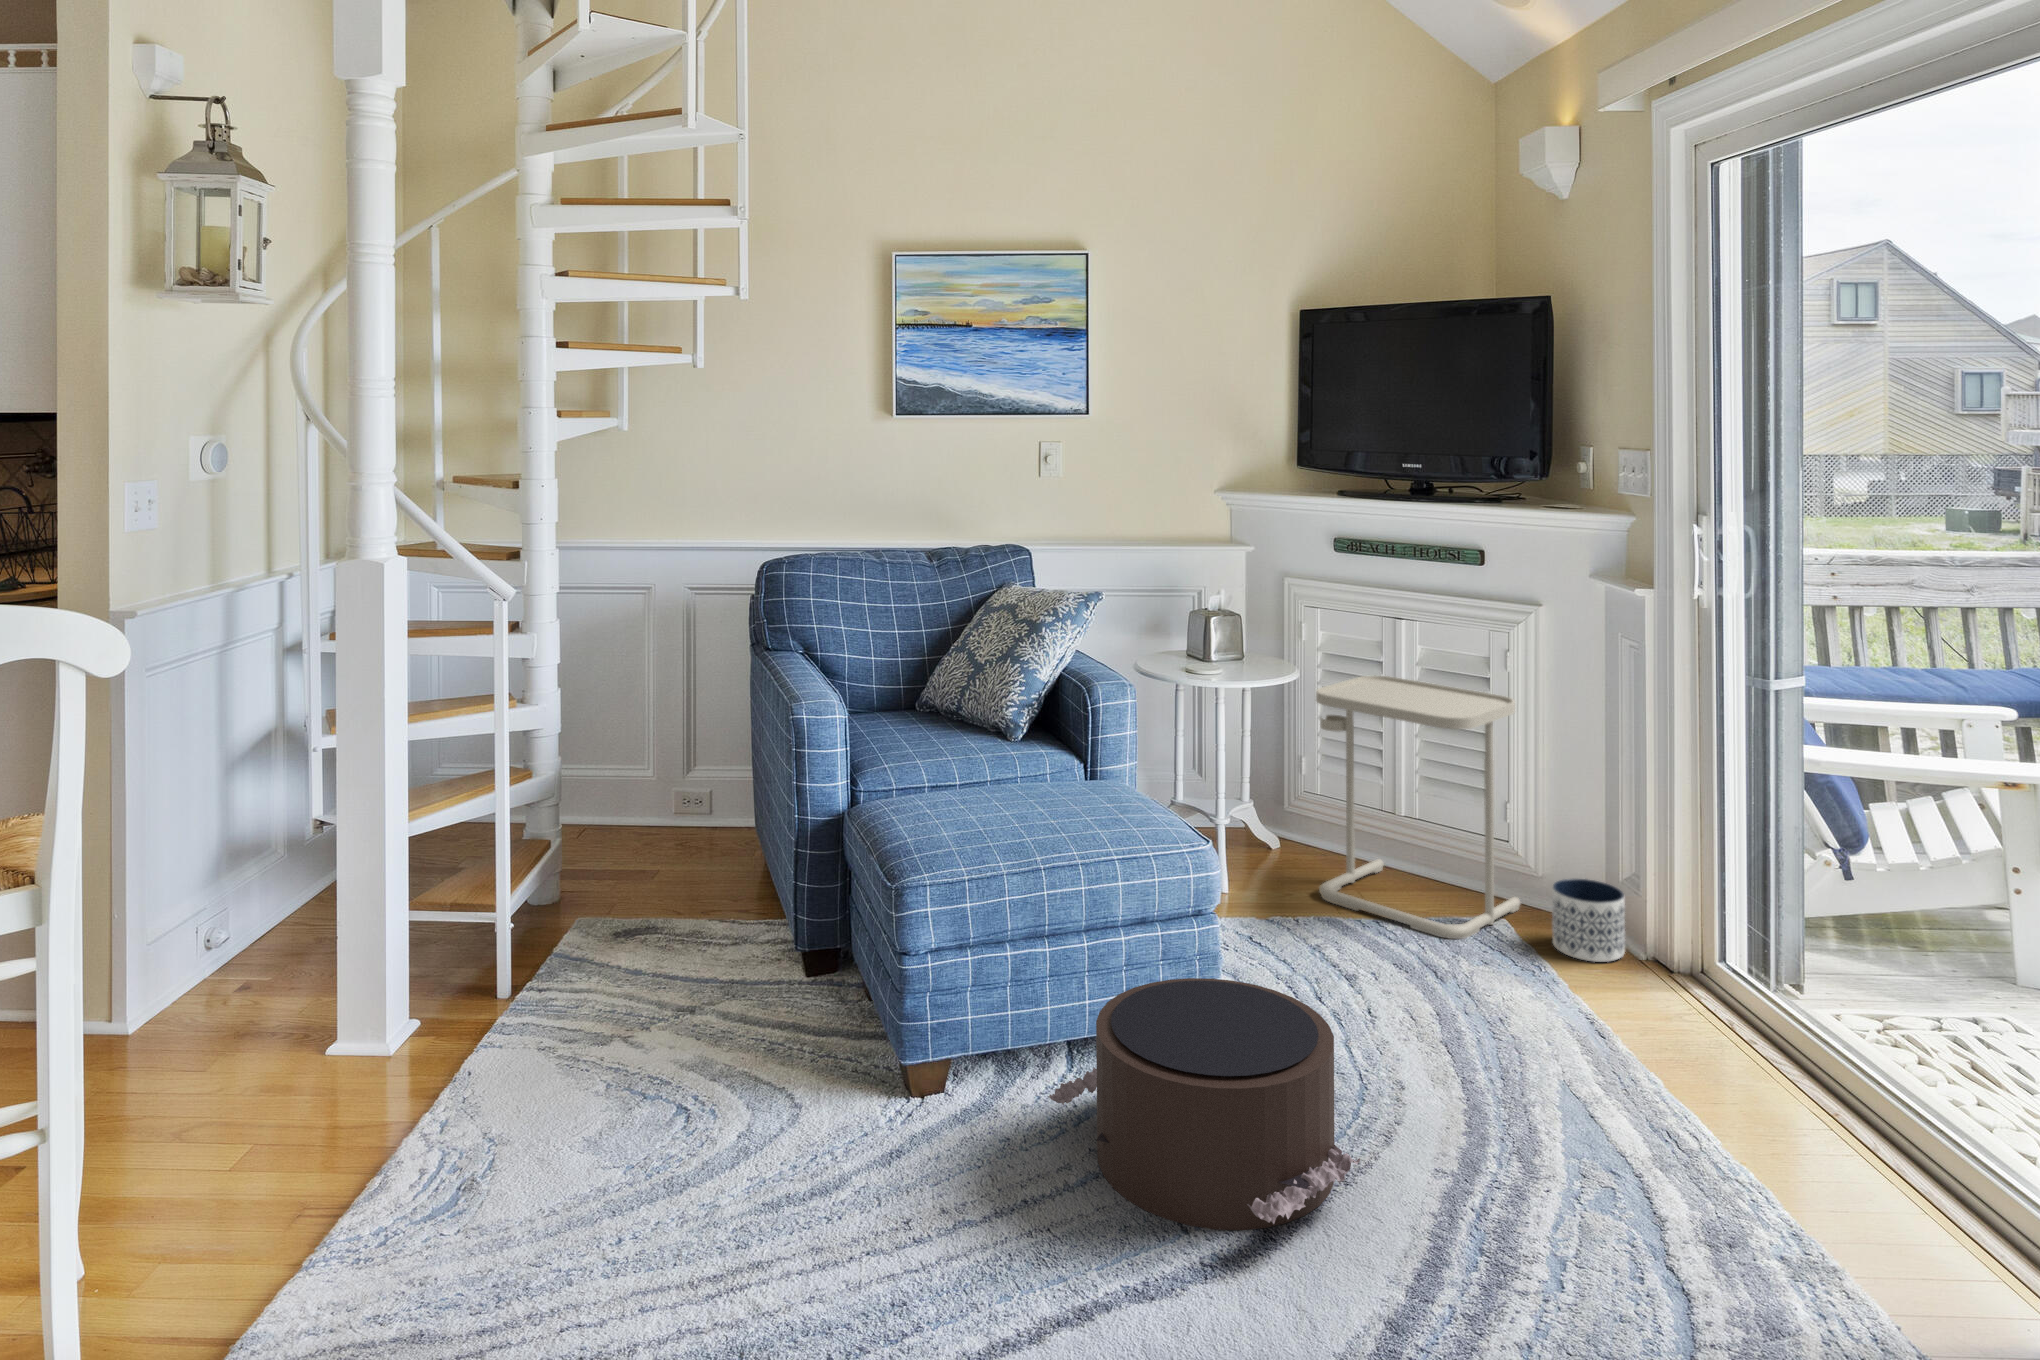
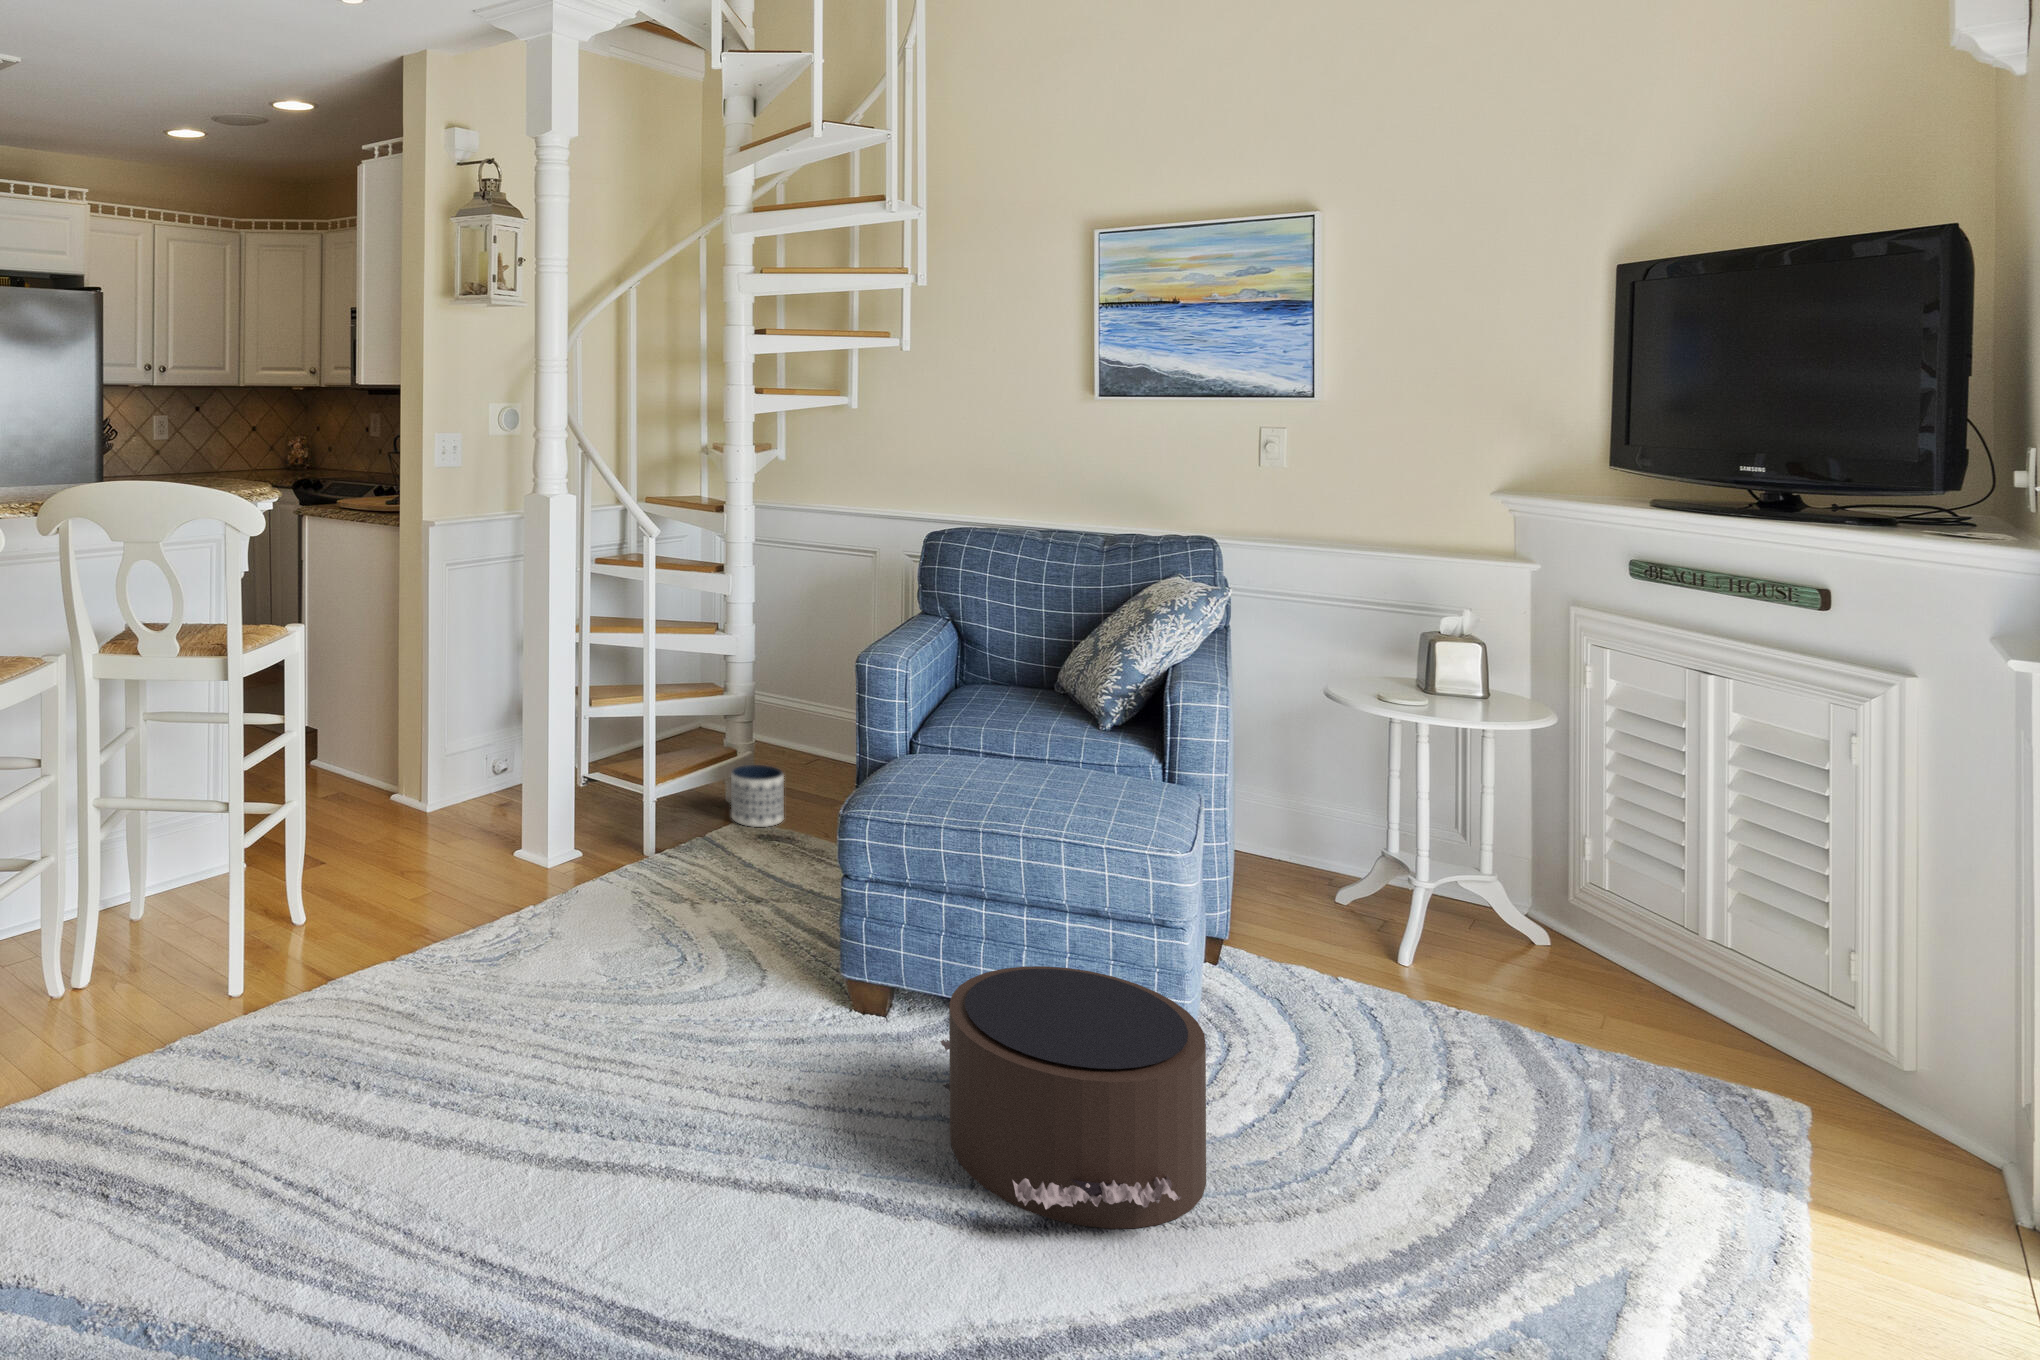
side table: present [1316,676,1520,939] -> none [1526,733,1842,1087]
planter: present [1552,879,1625,962] -> present [731,765,784,827]

